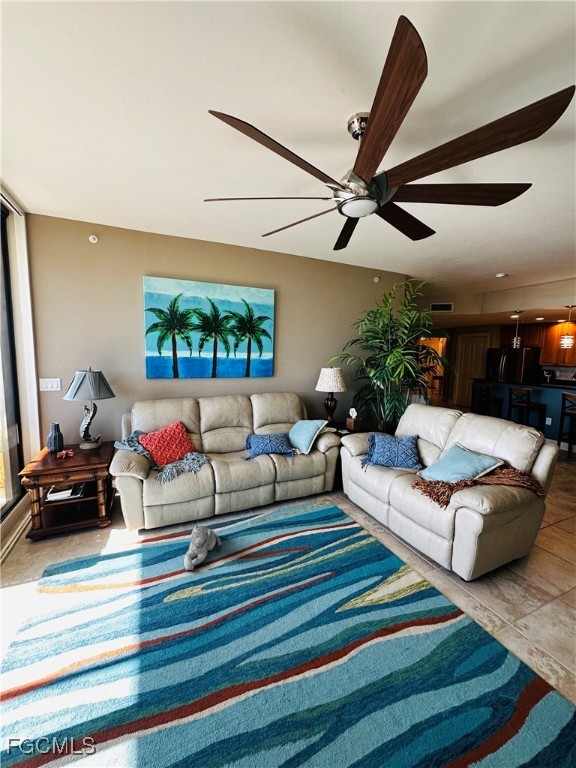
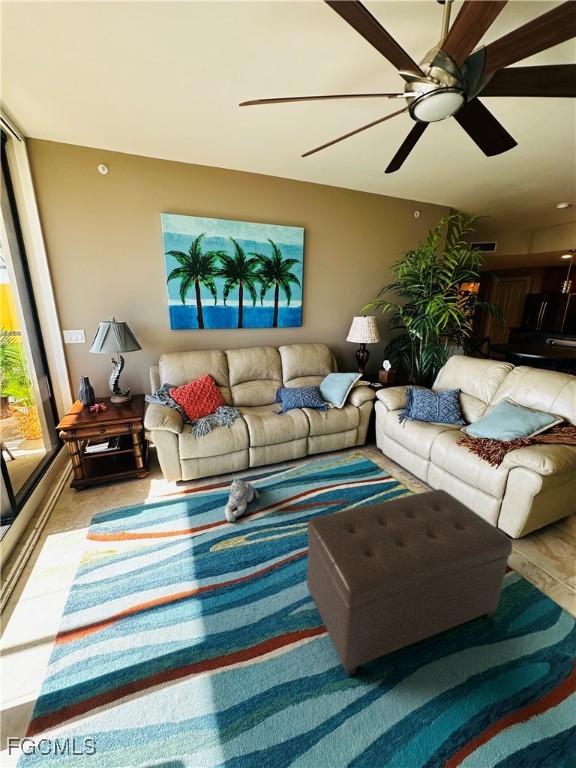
ottoman: none [257,530,450,729] -> present [307,489,512,675]

